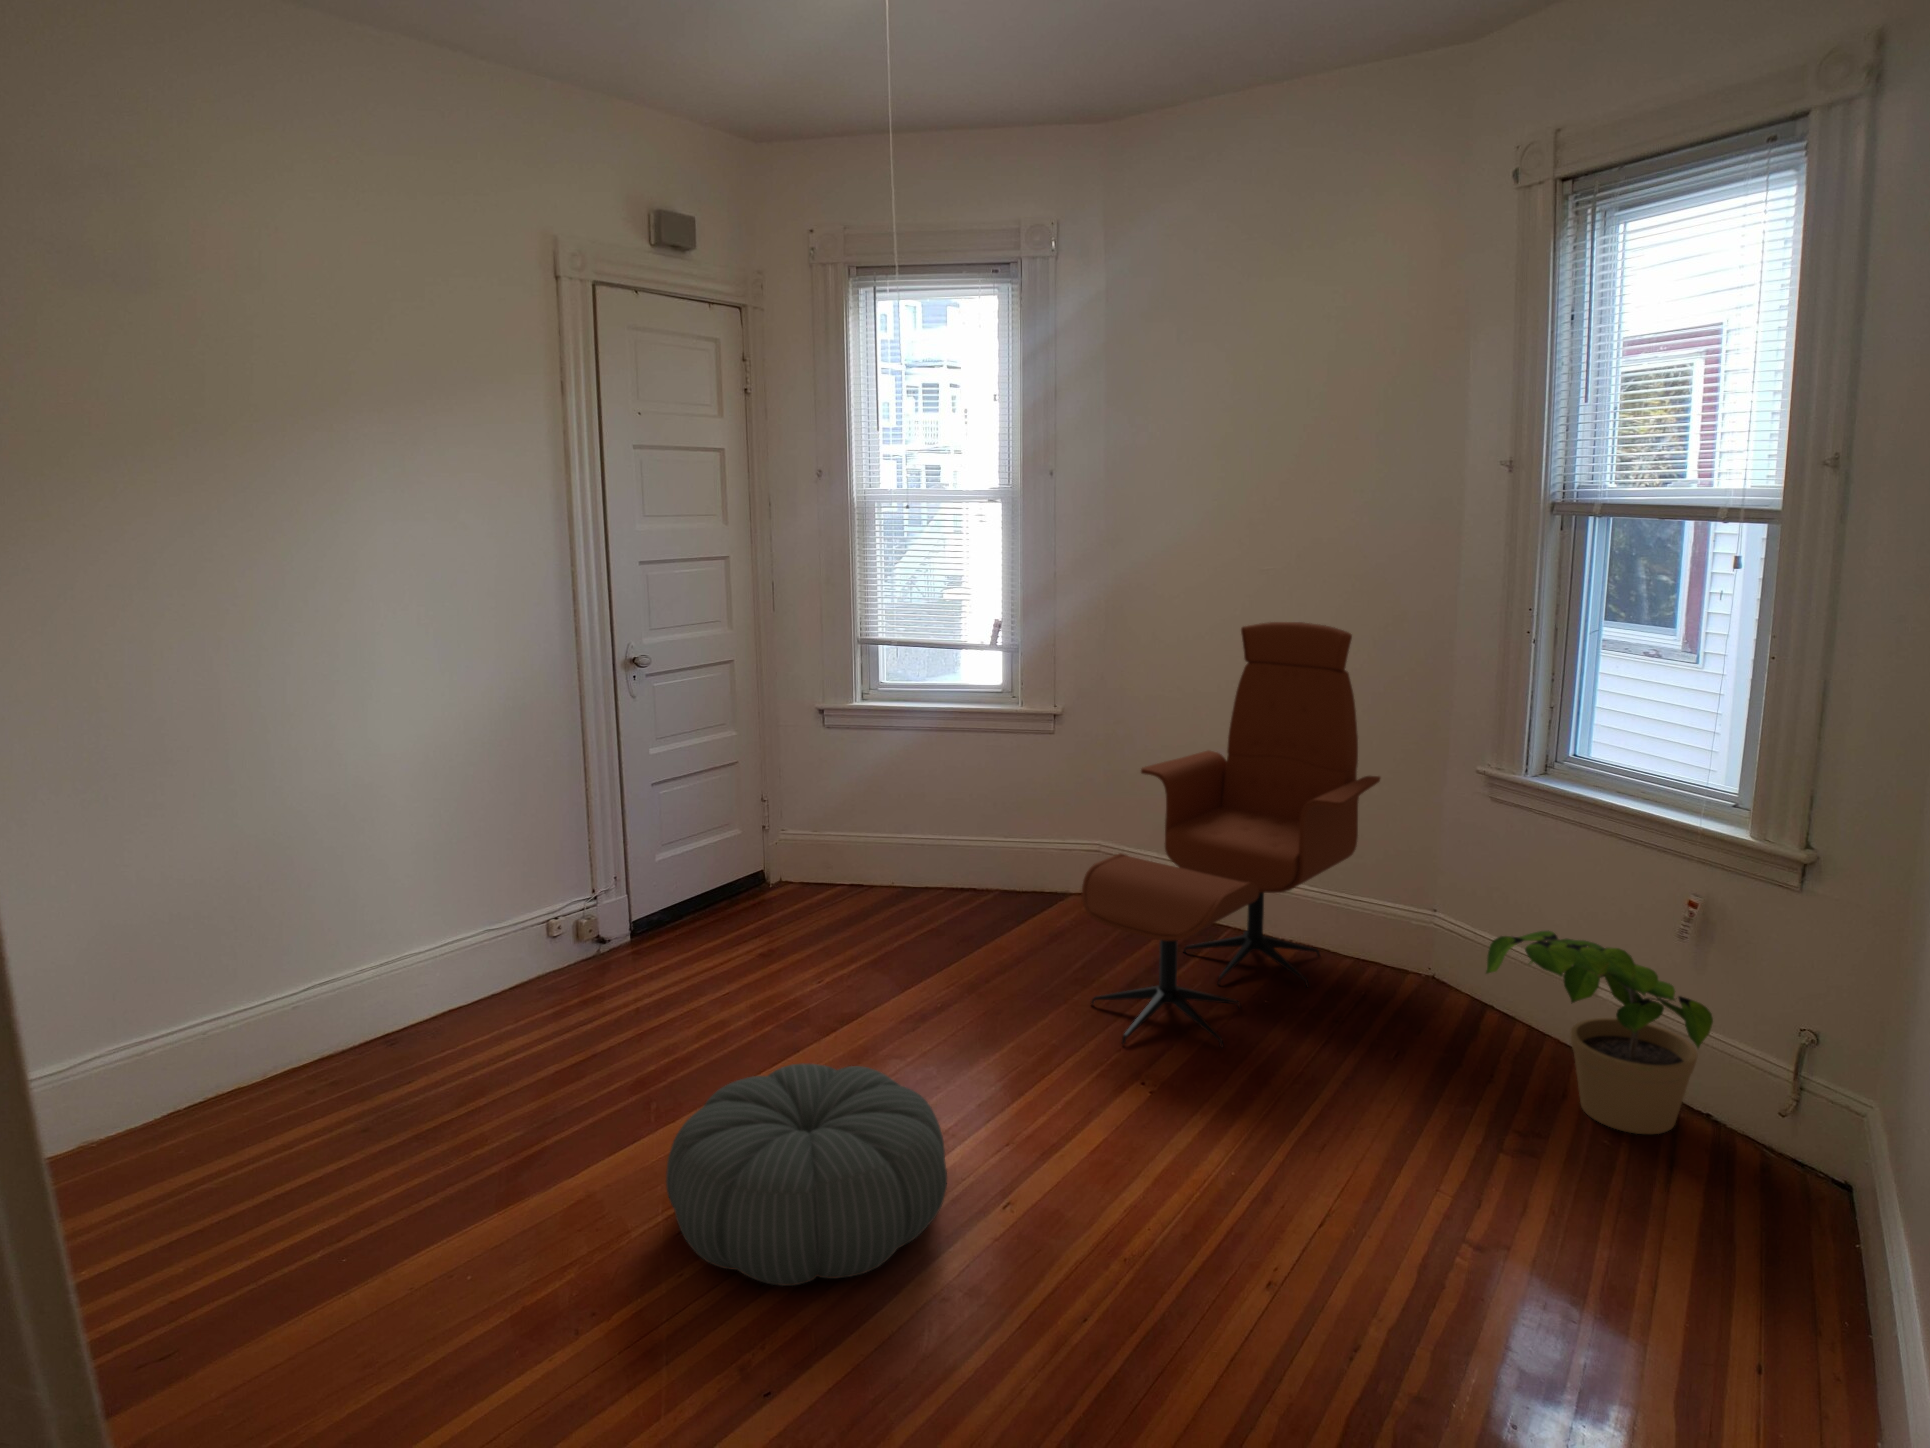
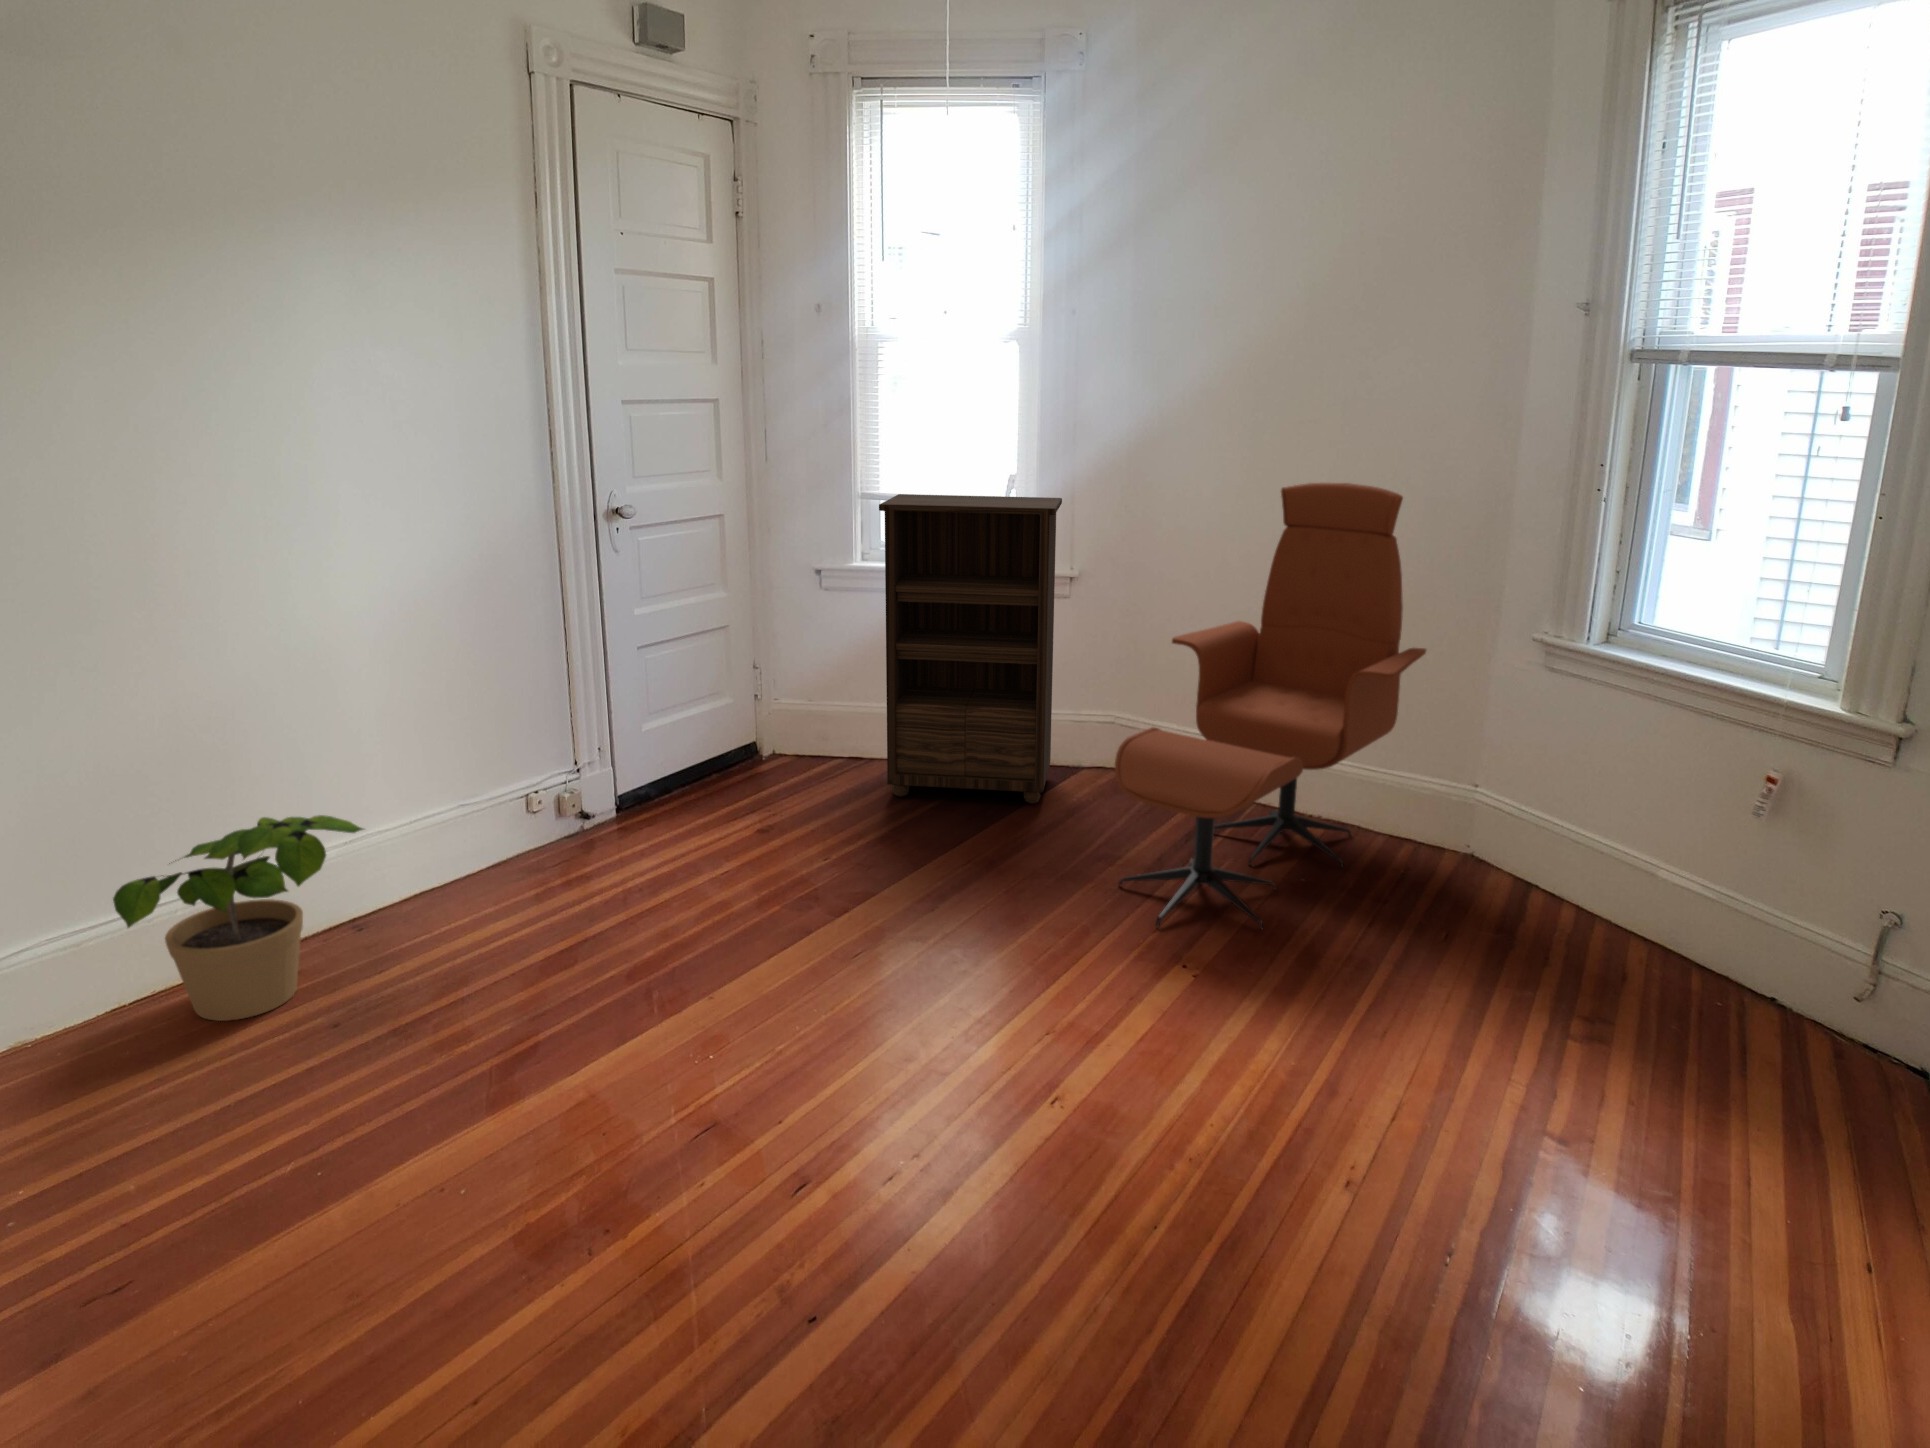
bookshelf: none [871,636,1042,924] -> present [879,494,1062,804]
potted plant: present [1486,931,1713,1134] -> present [113,815,363,1021]
pouf: present [666,1064,947,1286] -> none [685,947,994,1184]

